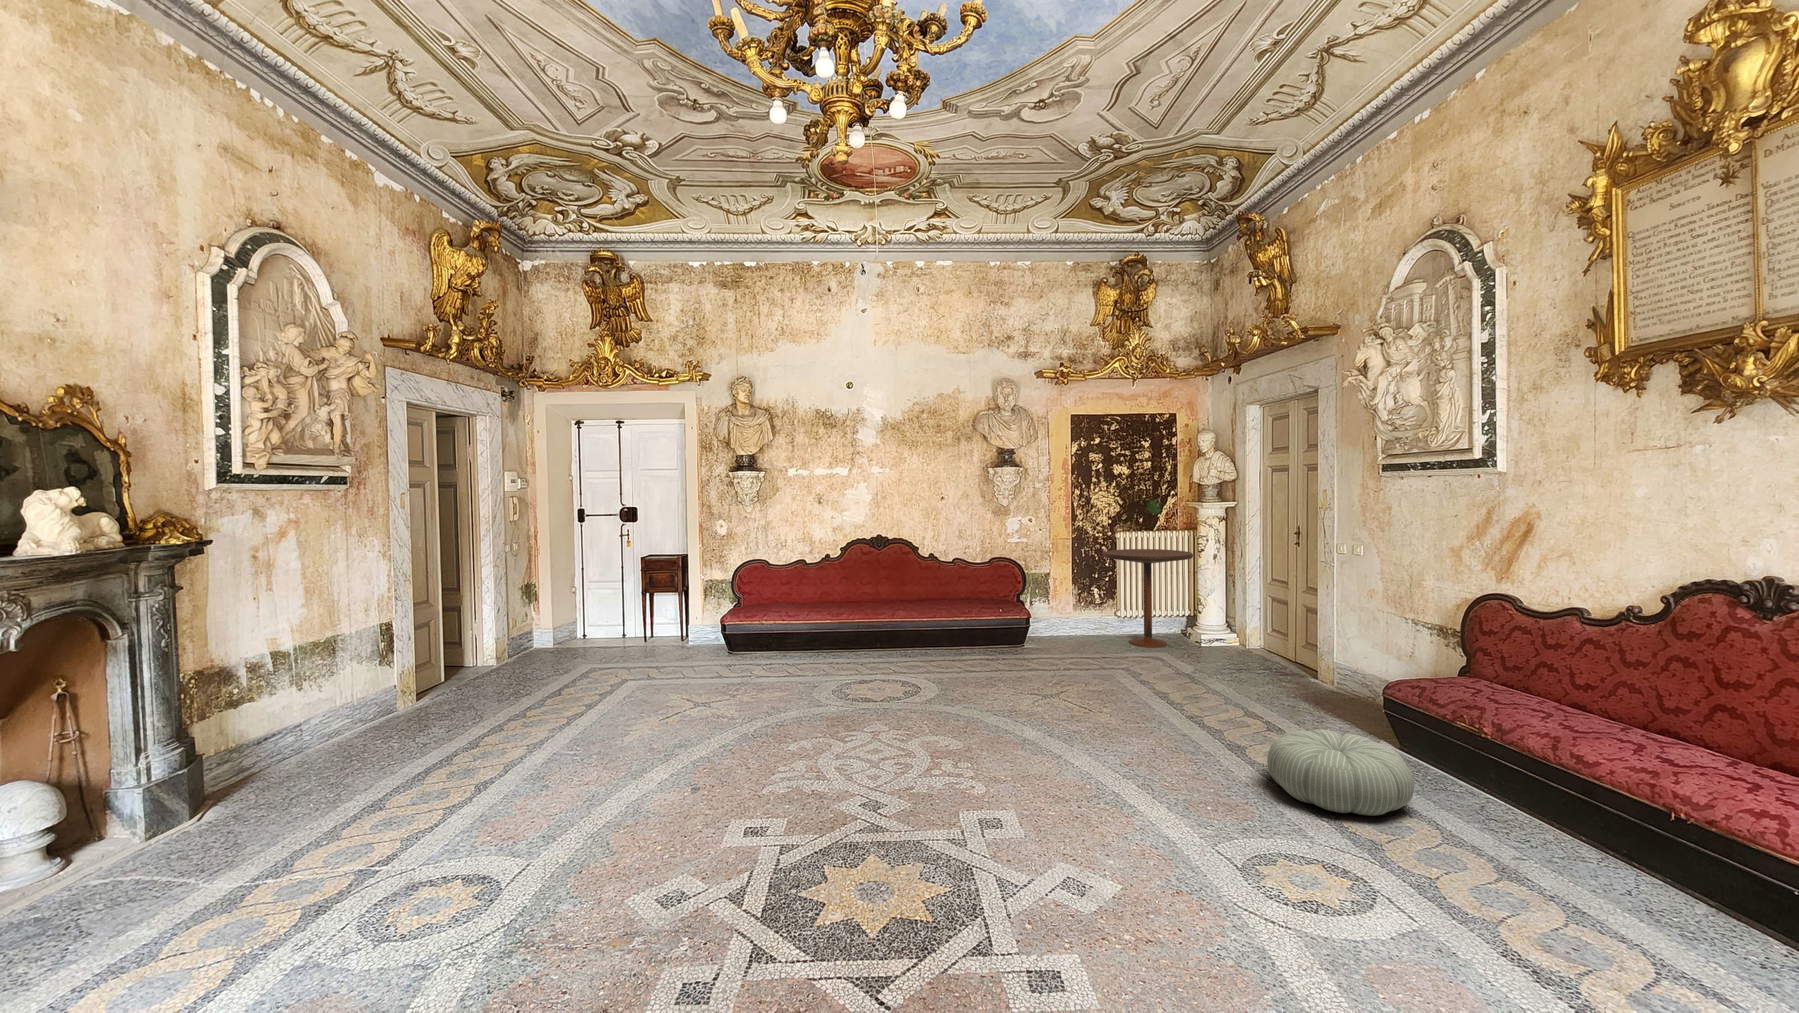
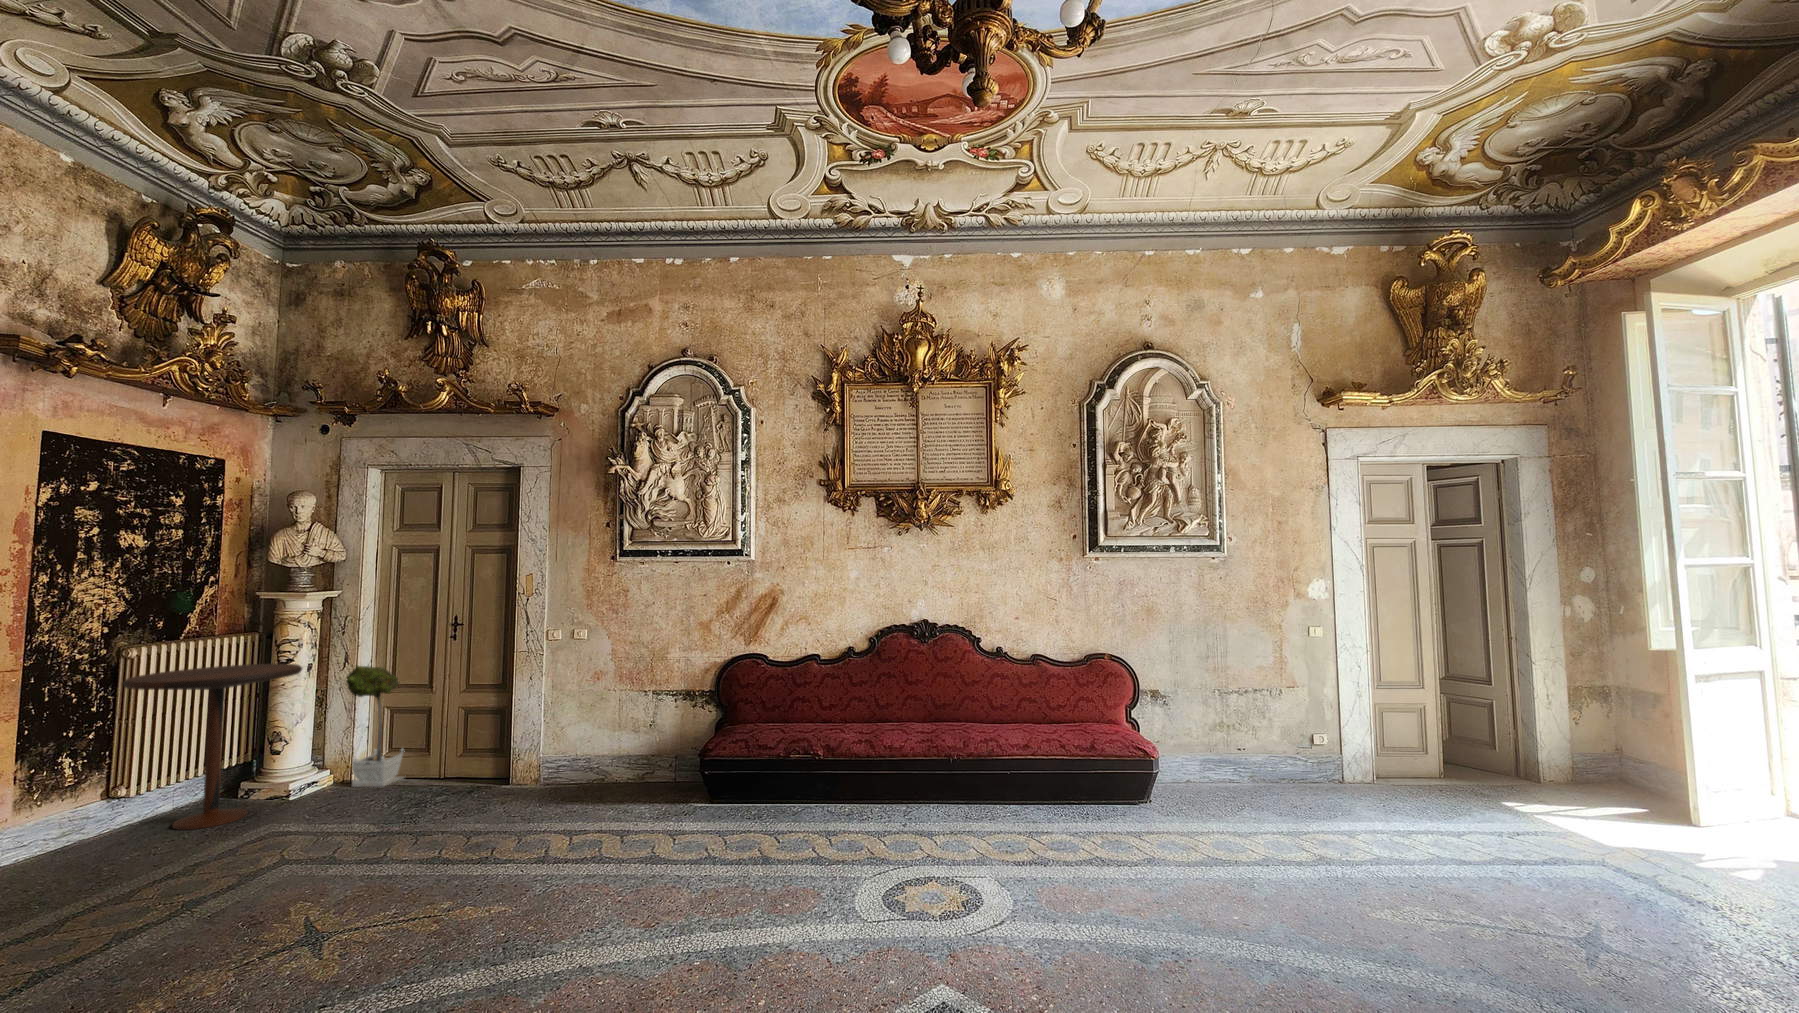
potted tree: none [1230,560,1274,656] -> present [346,665,403,787]
pouf: present [1267,729,1414,816] -> none [689,782,803,855]

